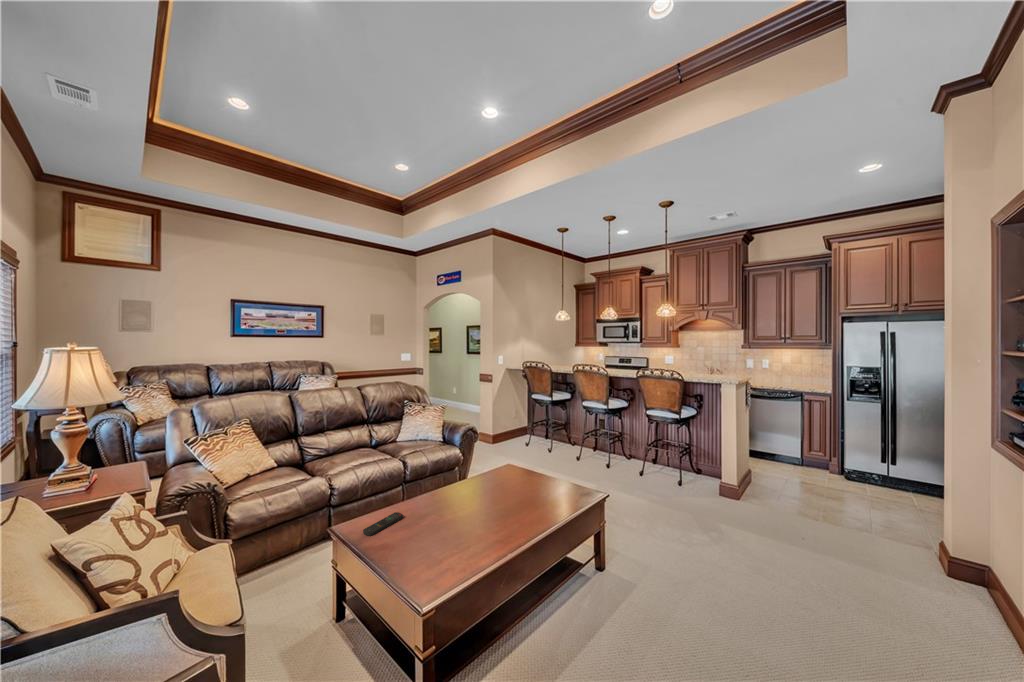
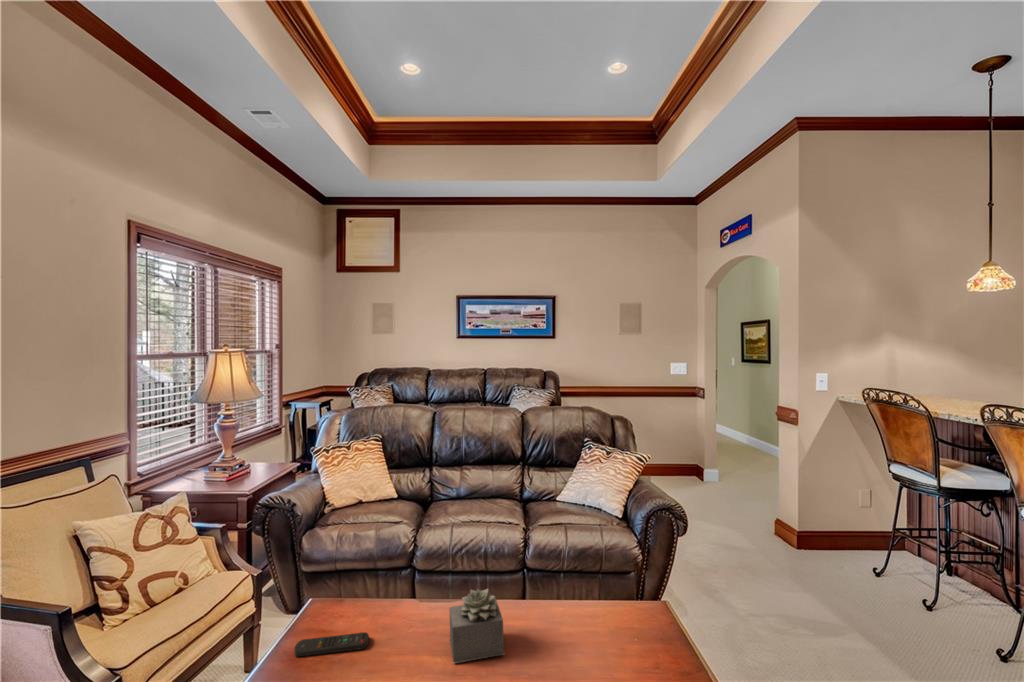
succulent plant: none [436,466,468,503] -> present [450,589,504,663]

